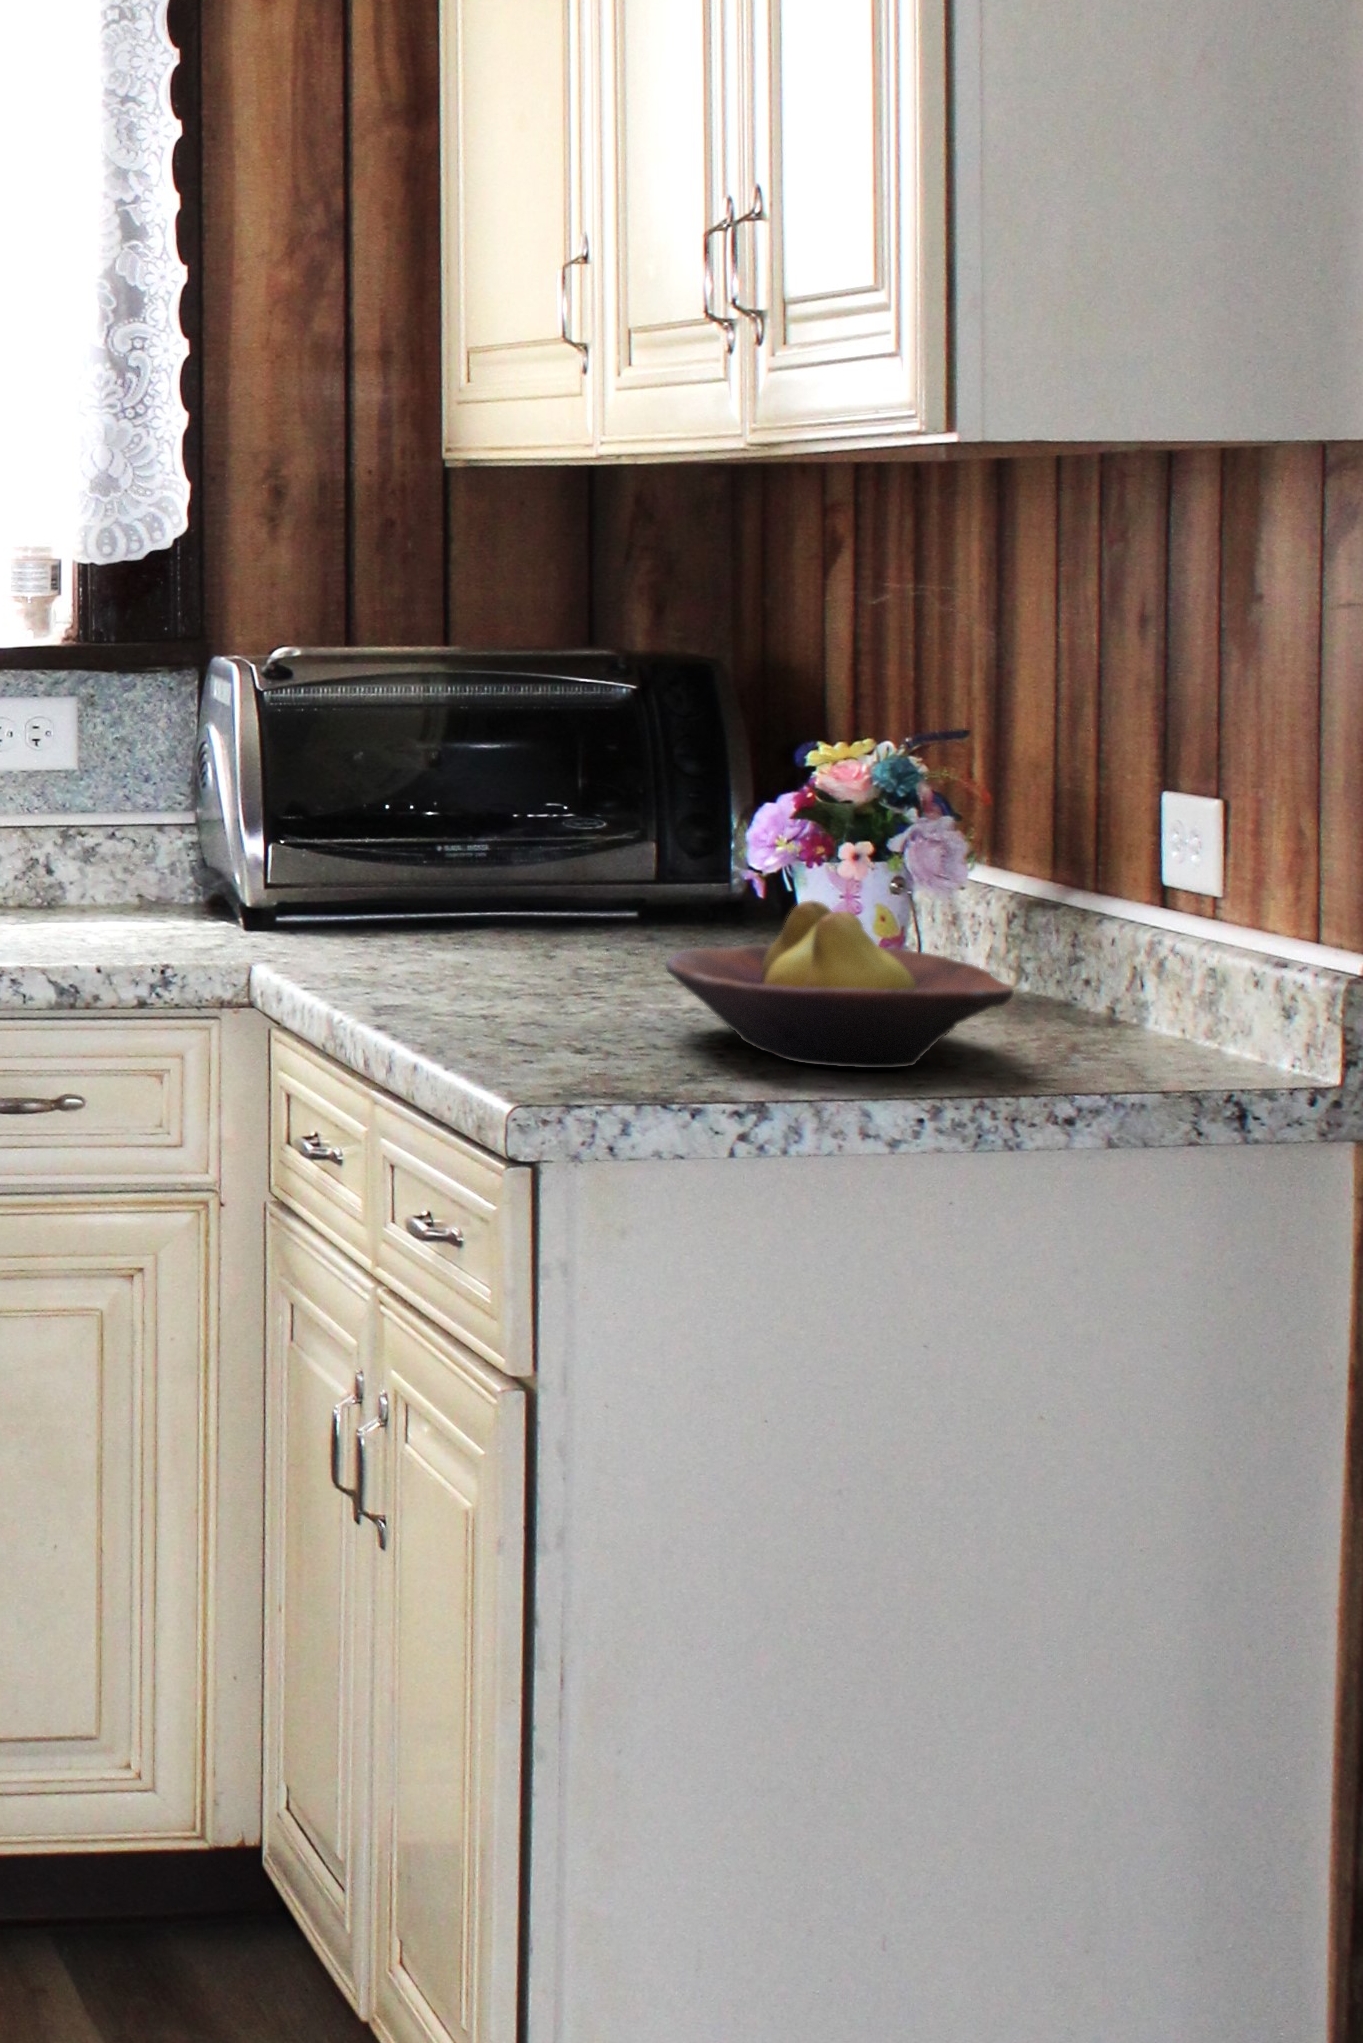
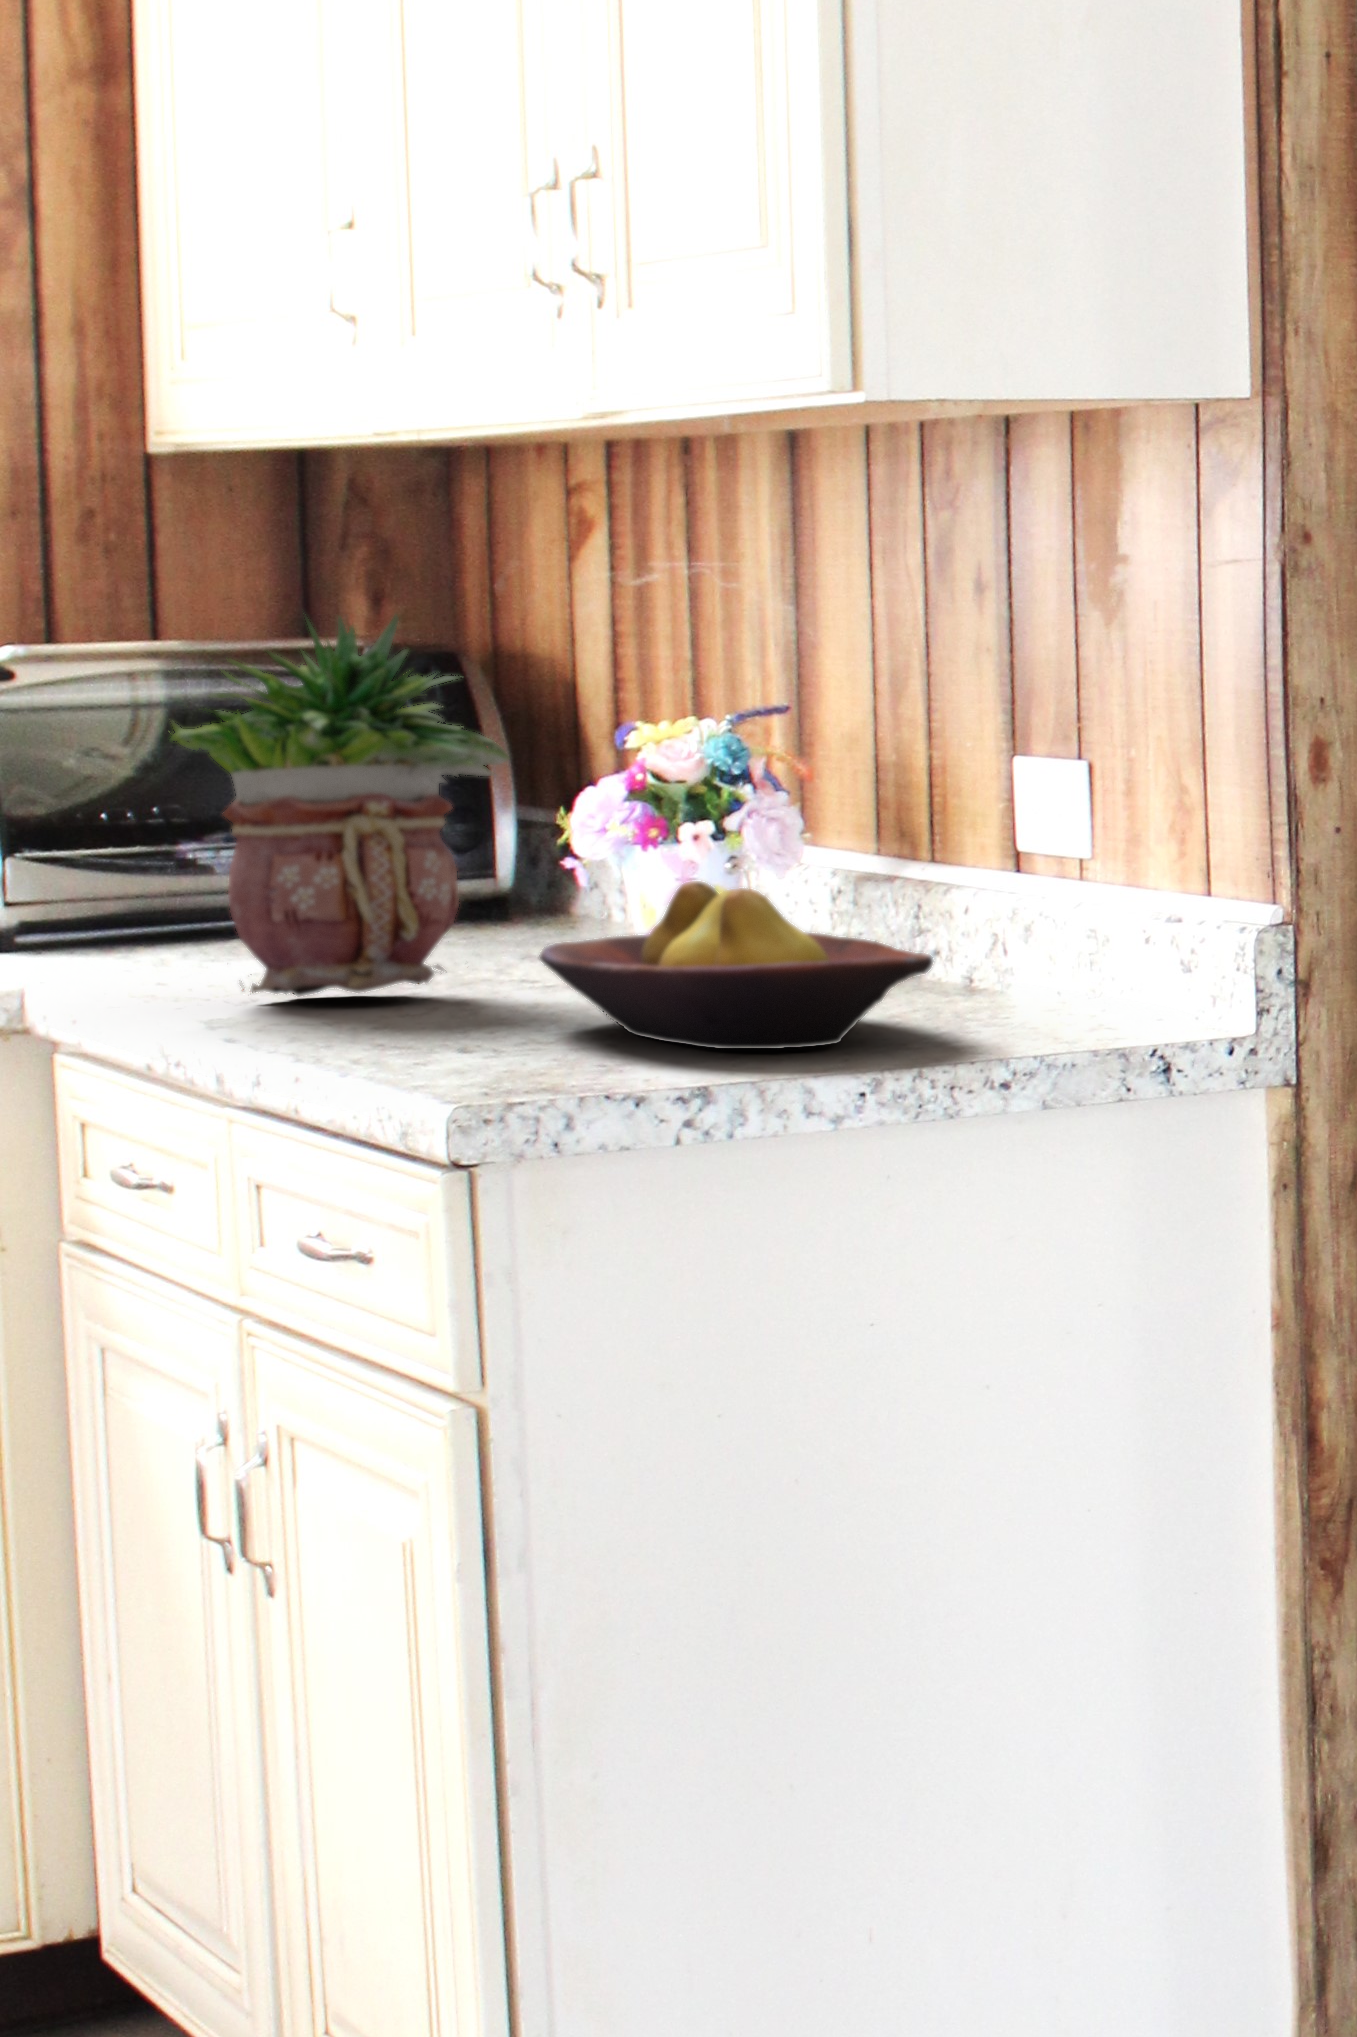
potted plant: none [398,634,692,978] -> present [171,615,509,996]

